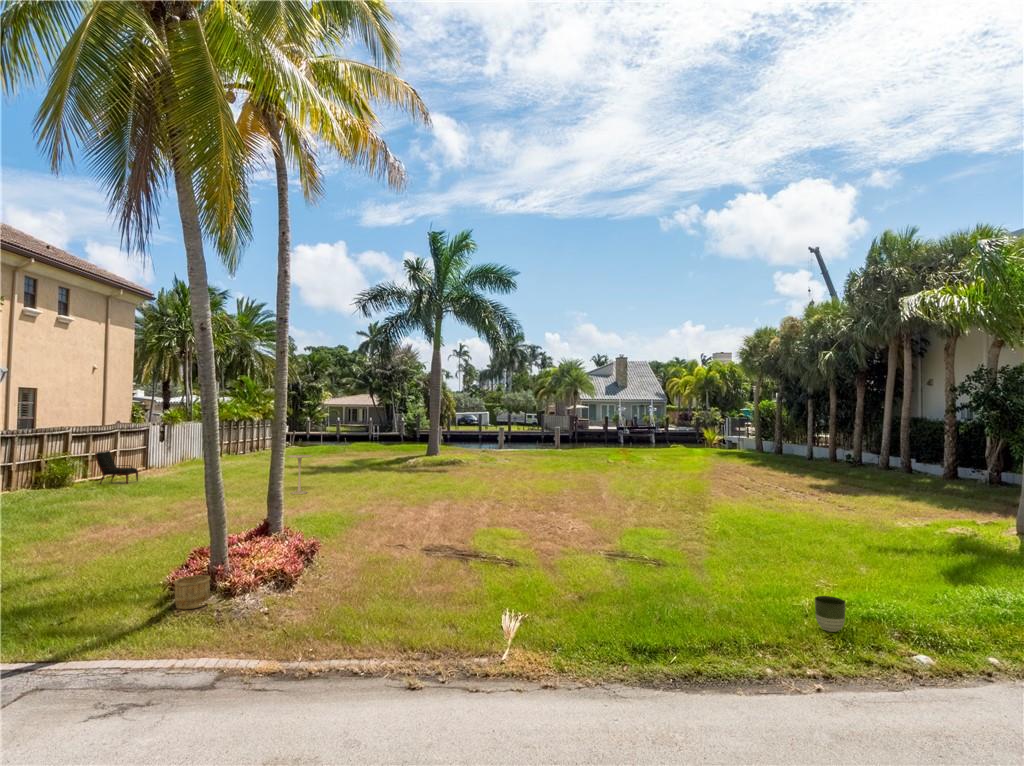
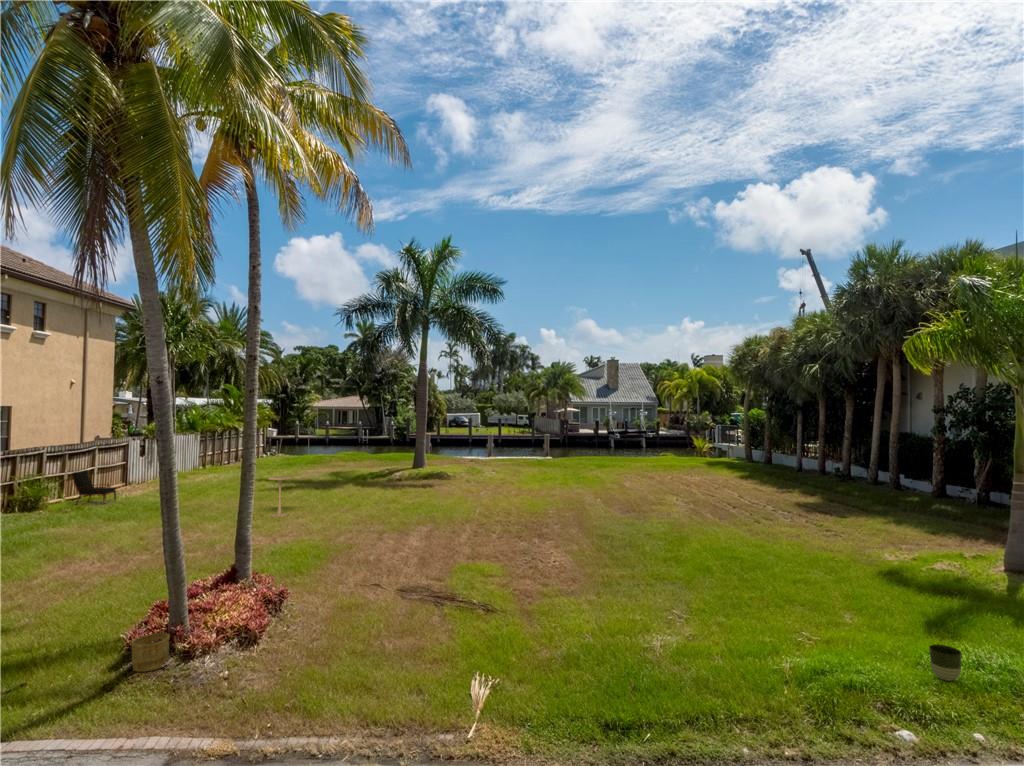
planter: present [815,596,845,632] -> present [929,644,962,681]

